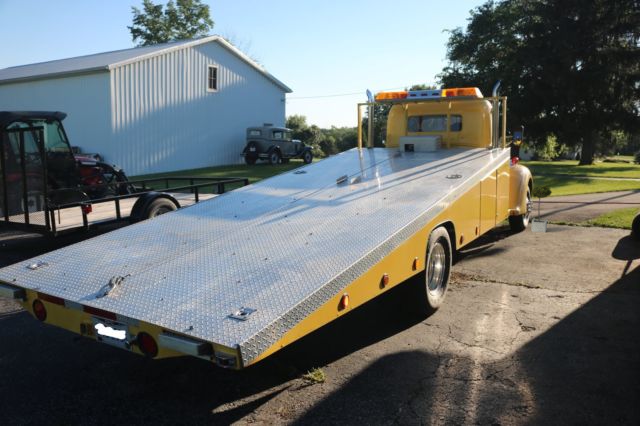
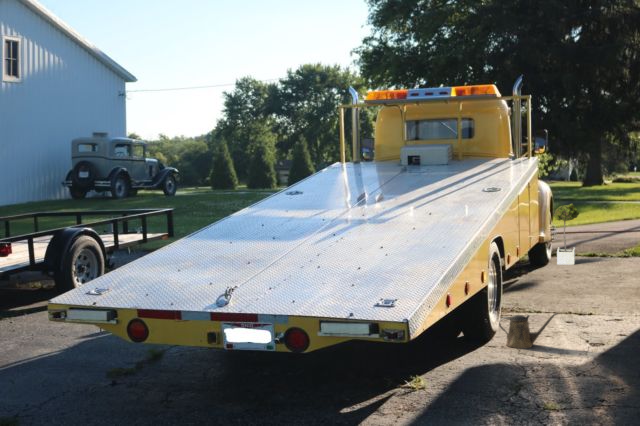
watering can: none [437,295,491,327] -> present [499,313,558,349]

